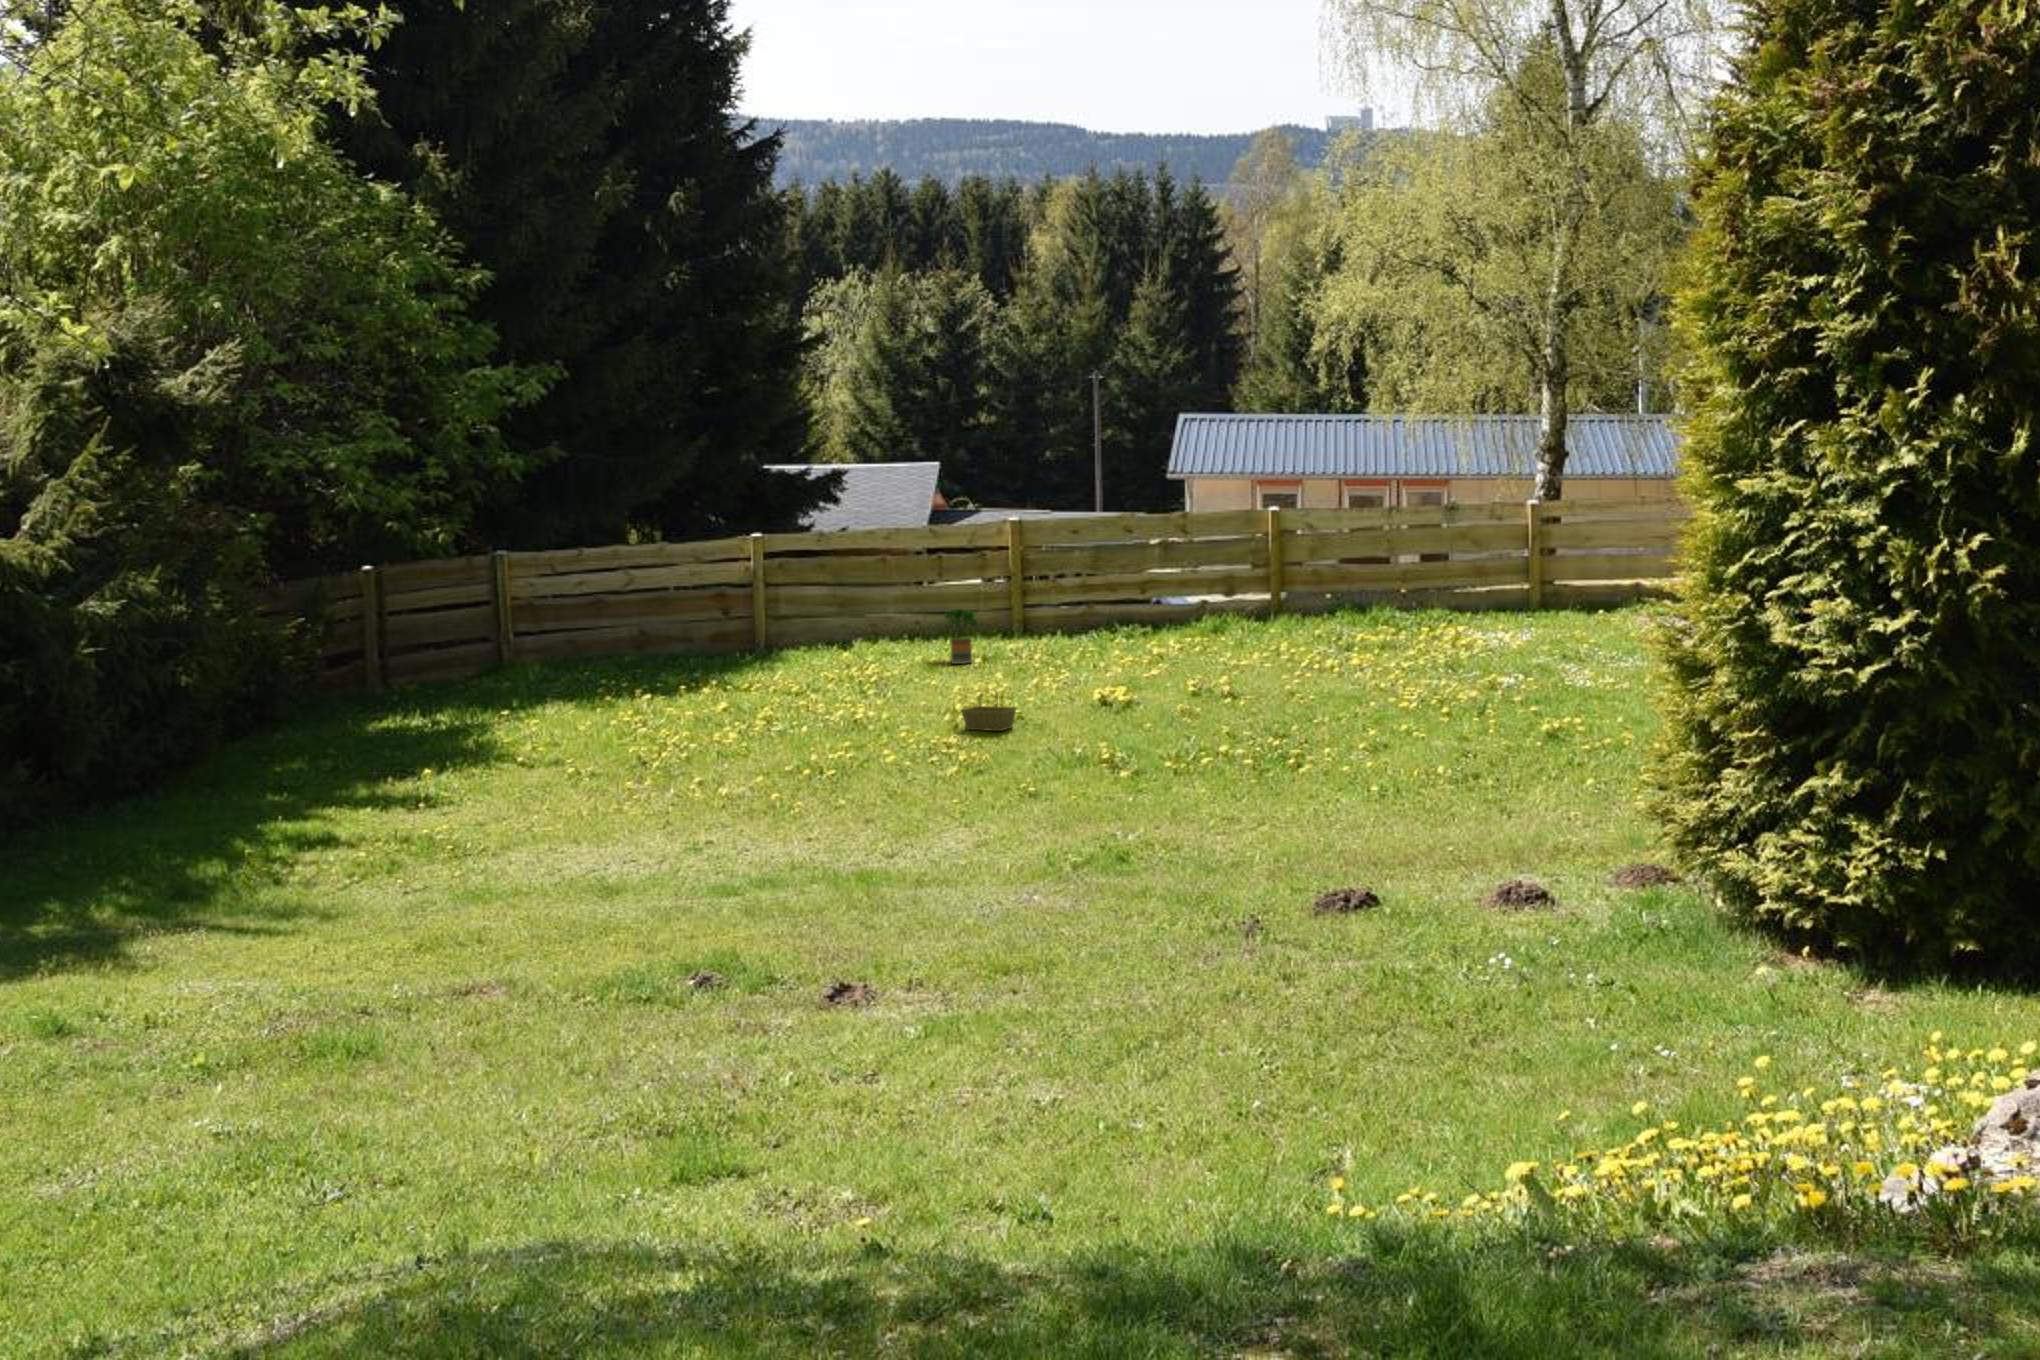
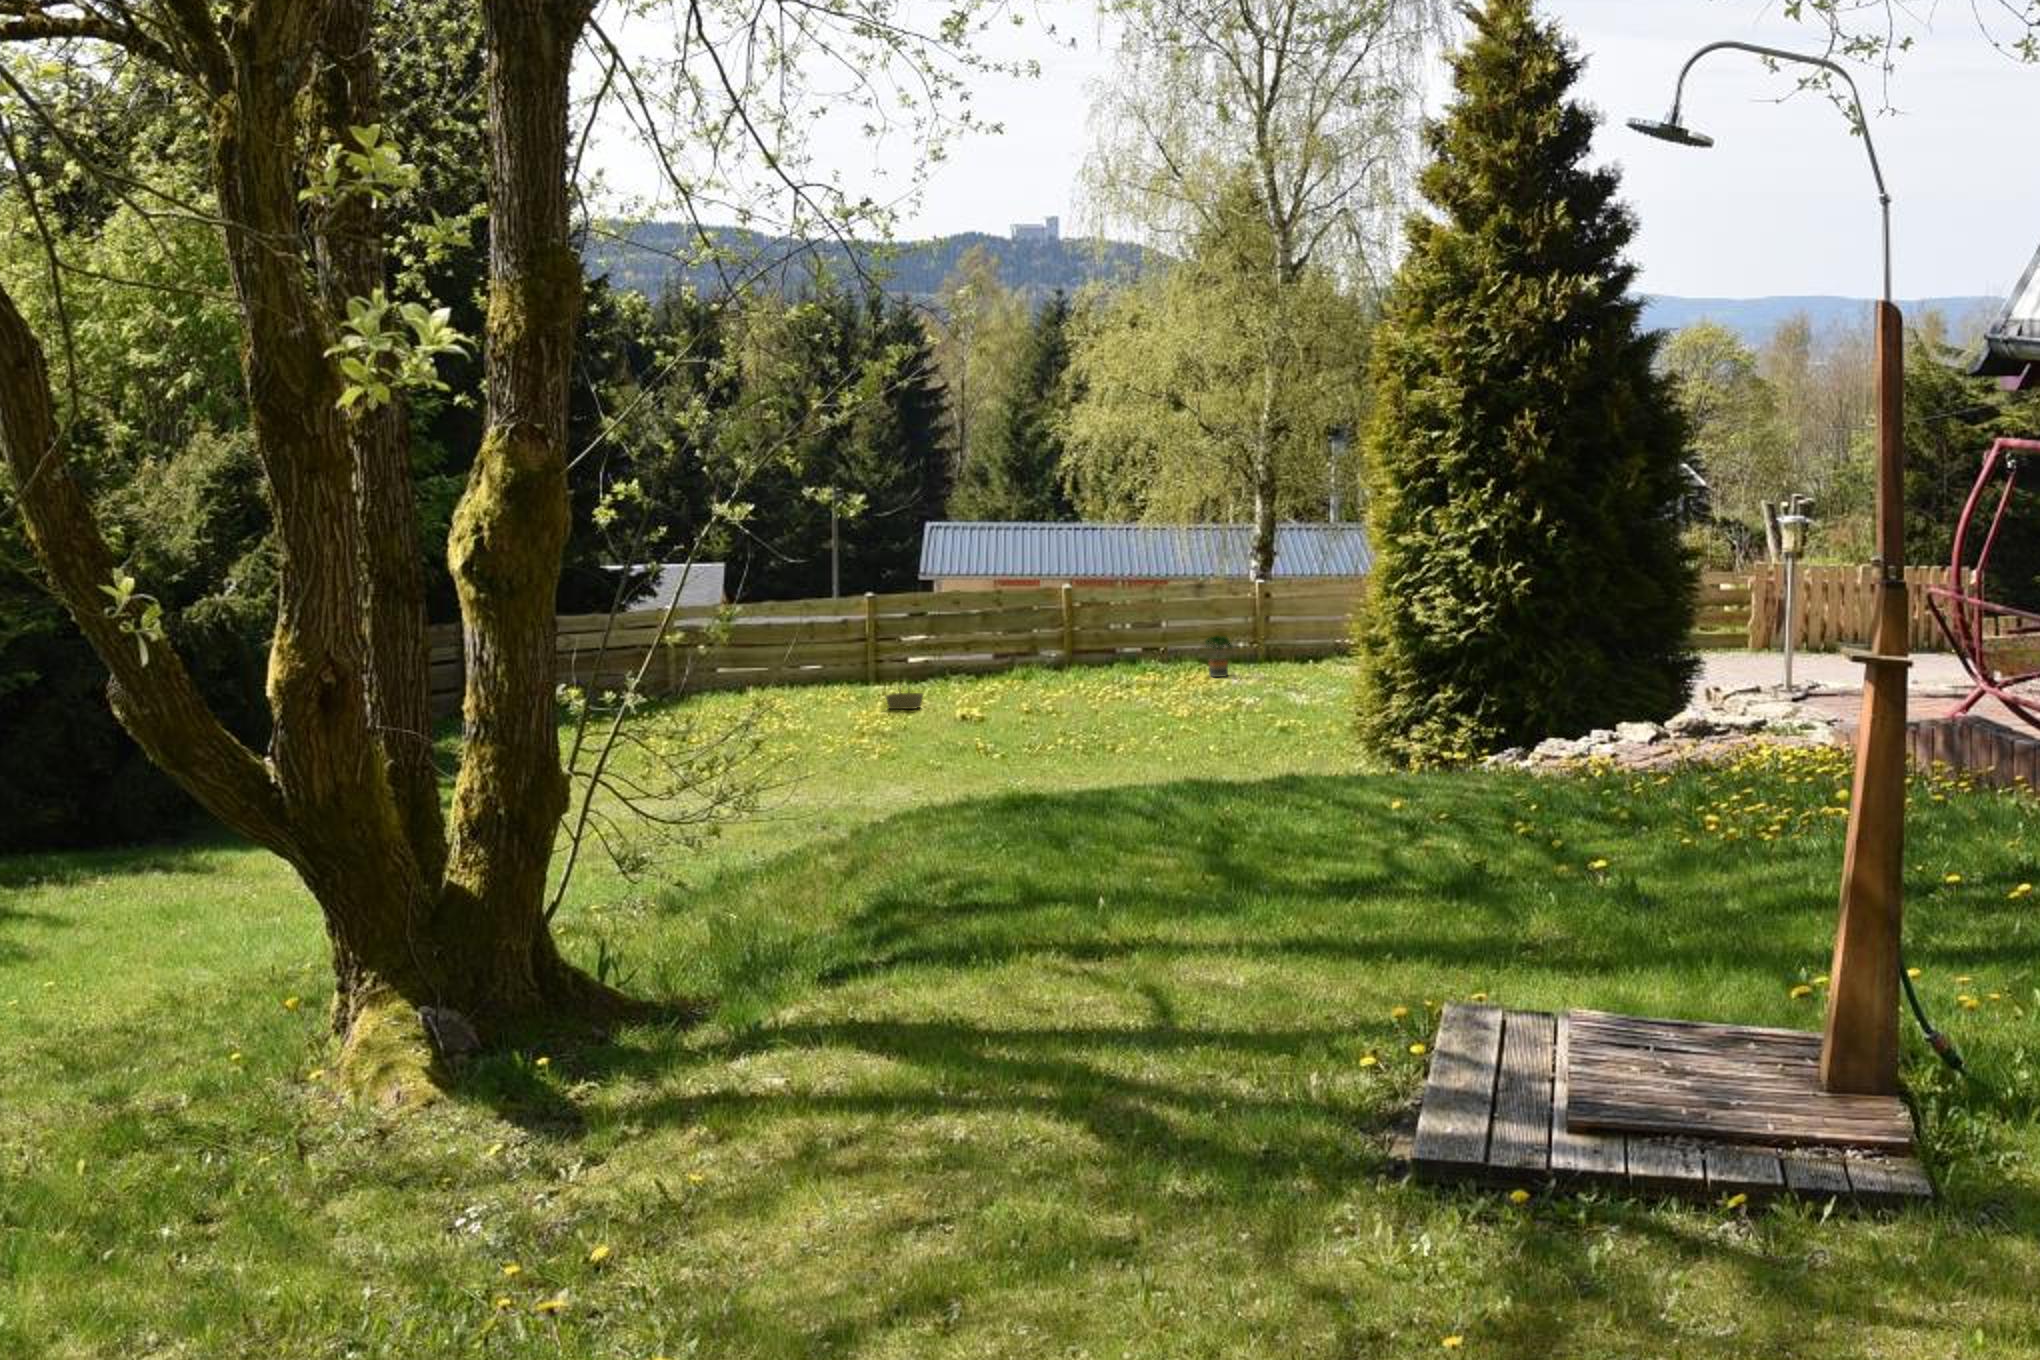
potted tree: present [945,609,978,664] -> present [1205,636,1233,677]

